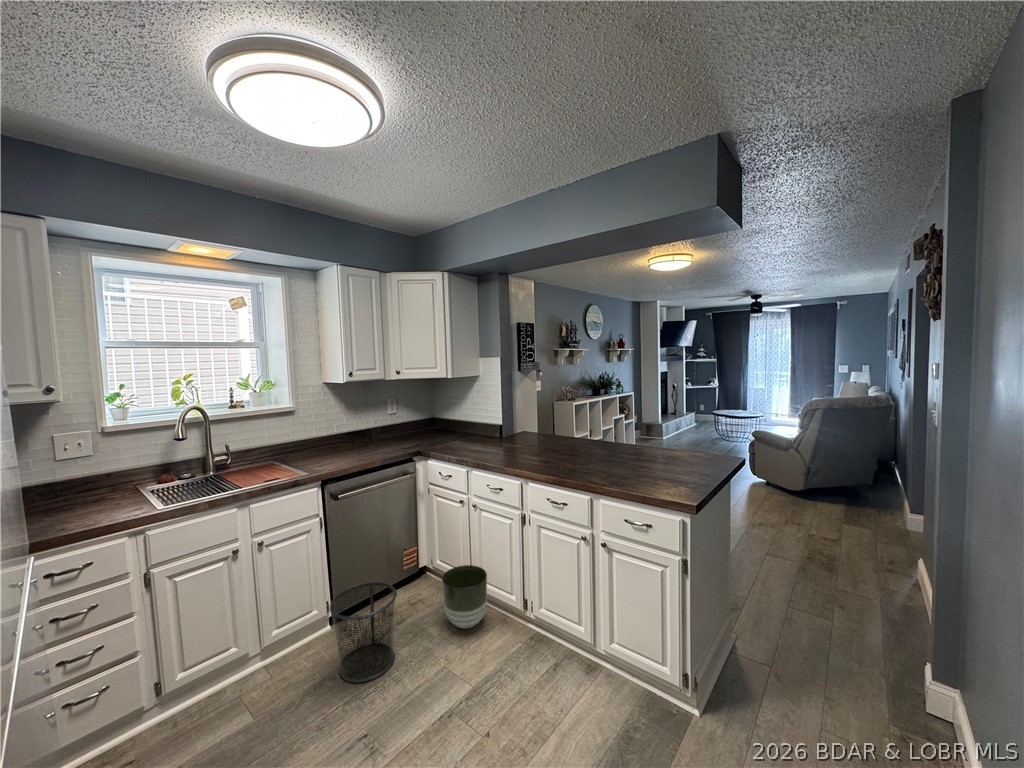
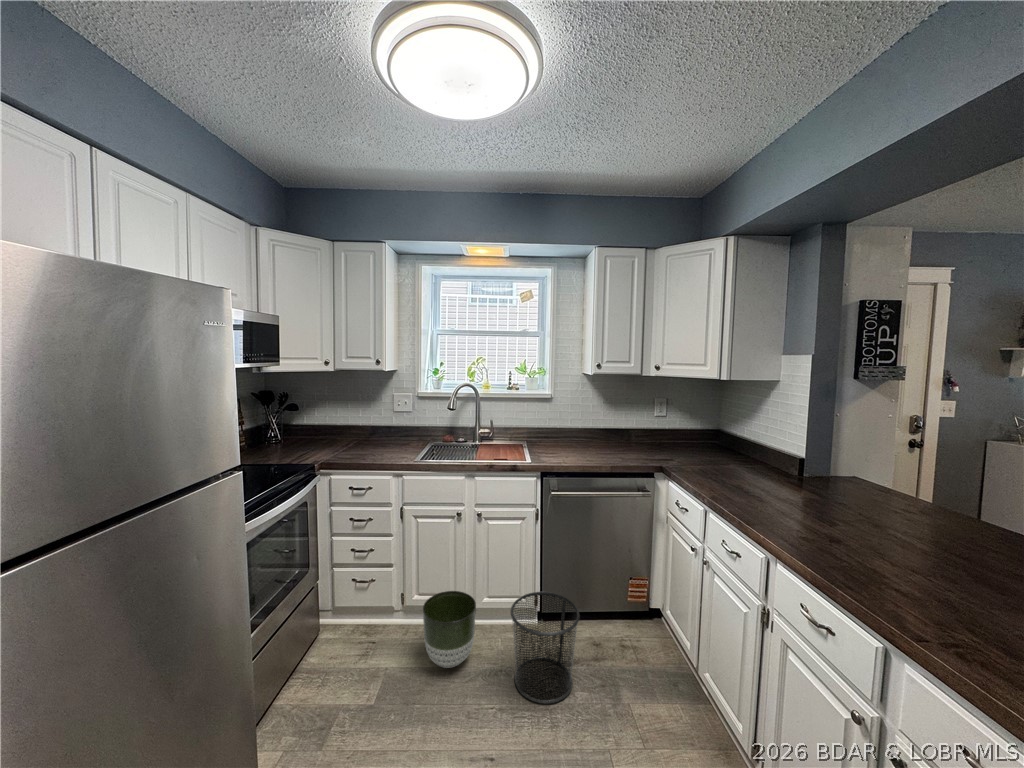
planter: present [442,565,487,628] -> present [423,591,476,668]

